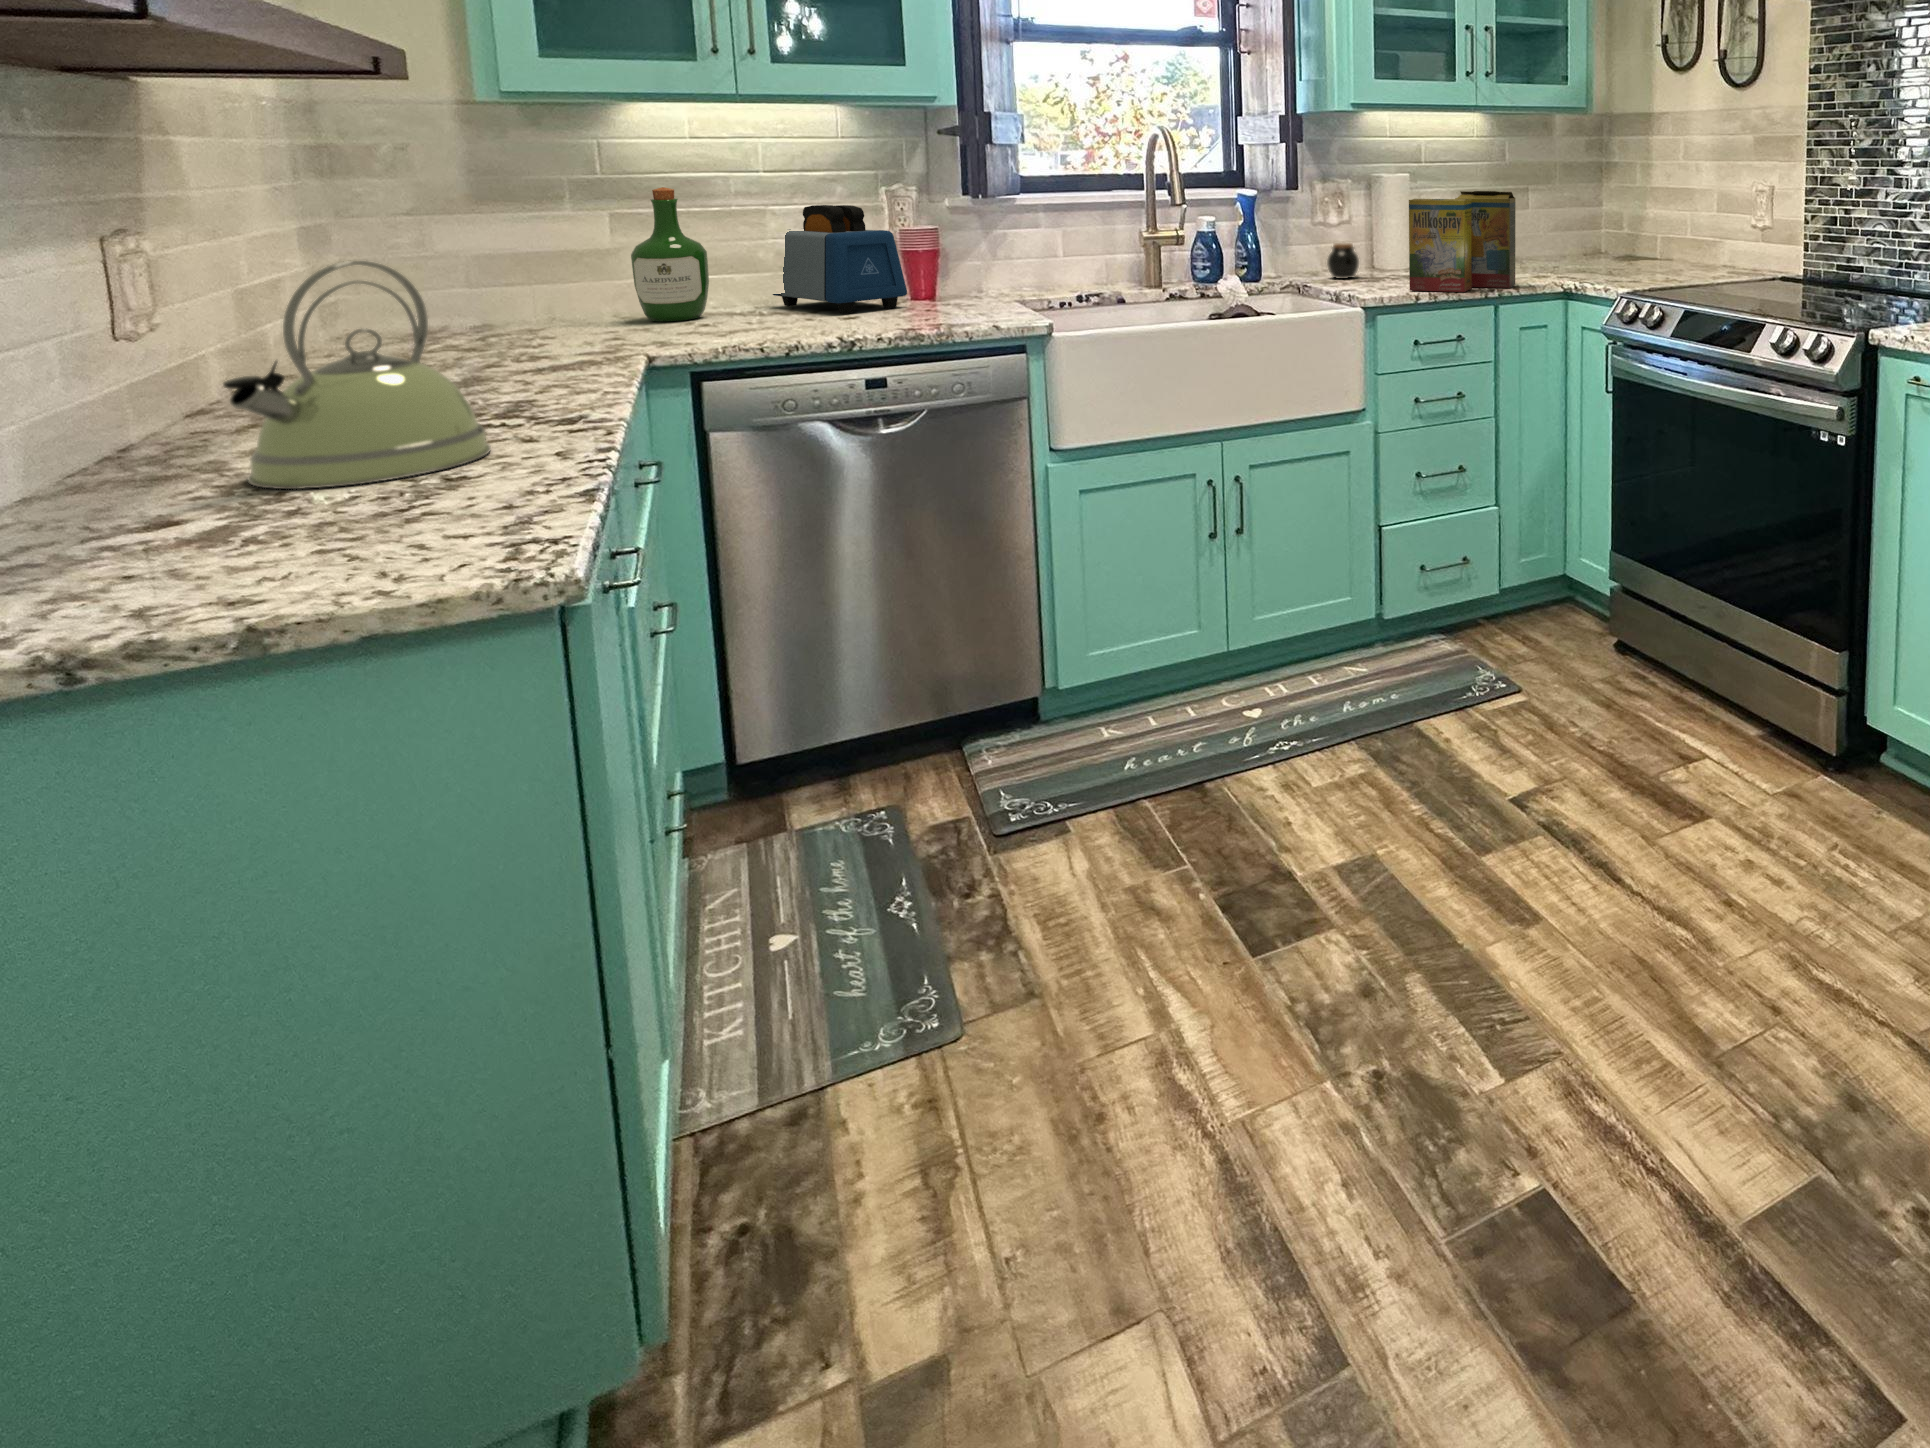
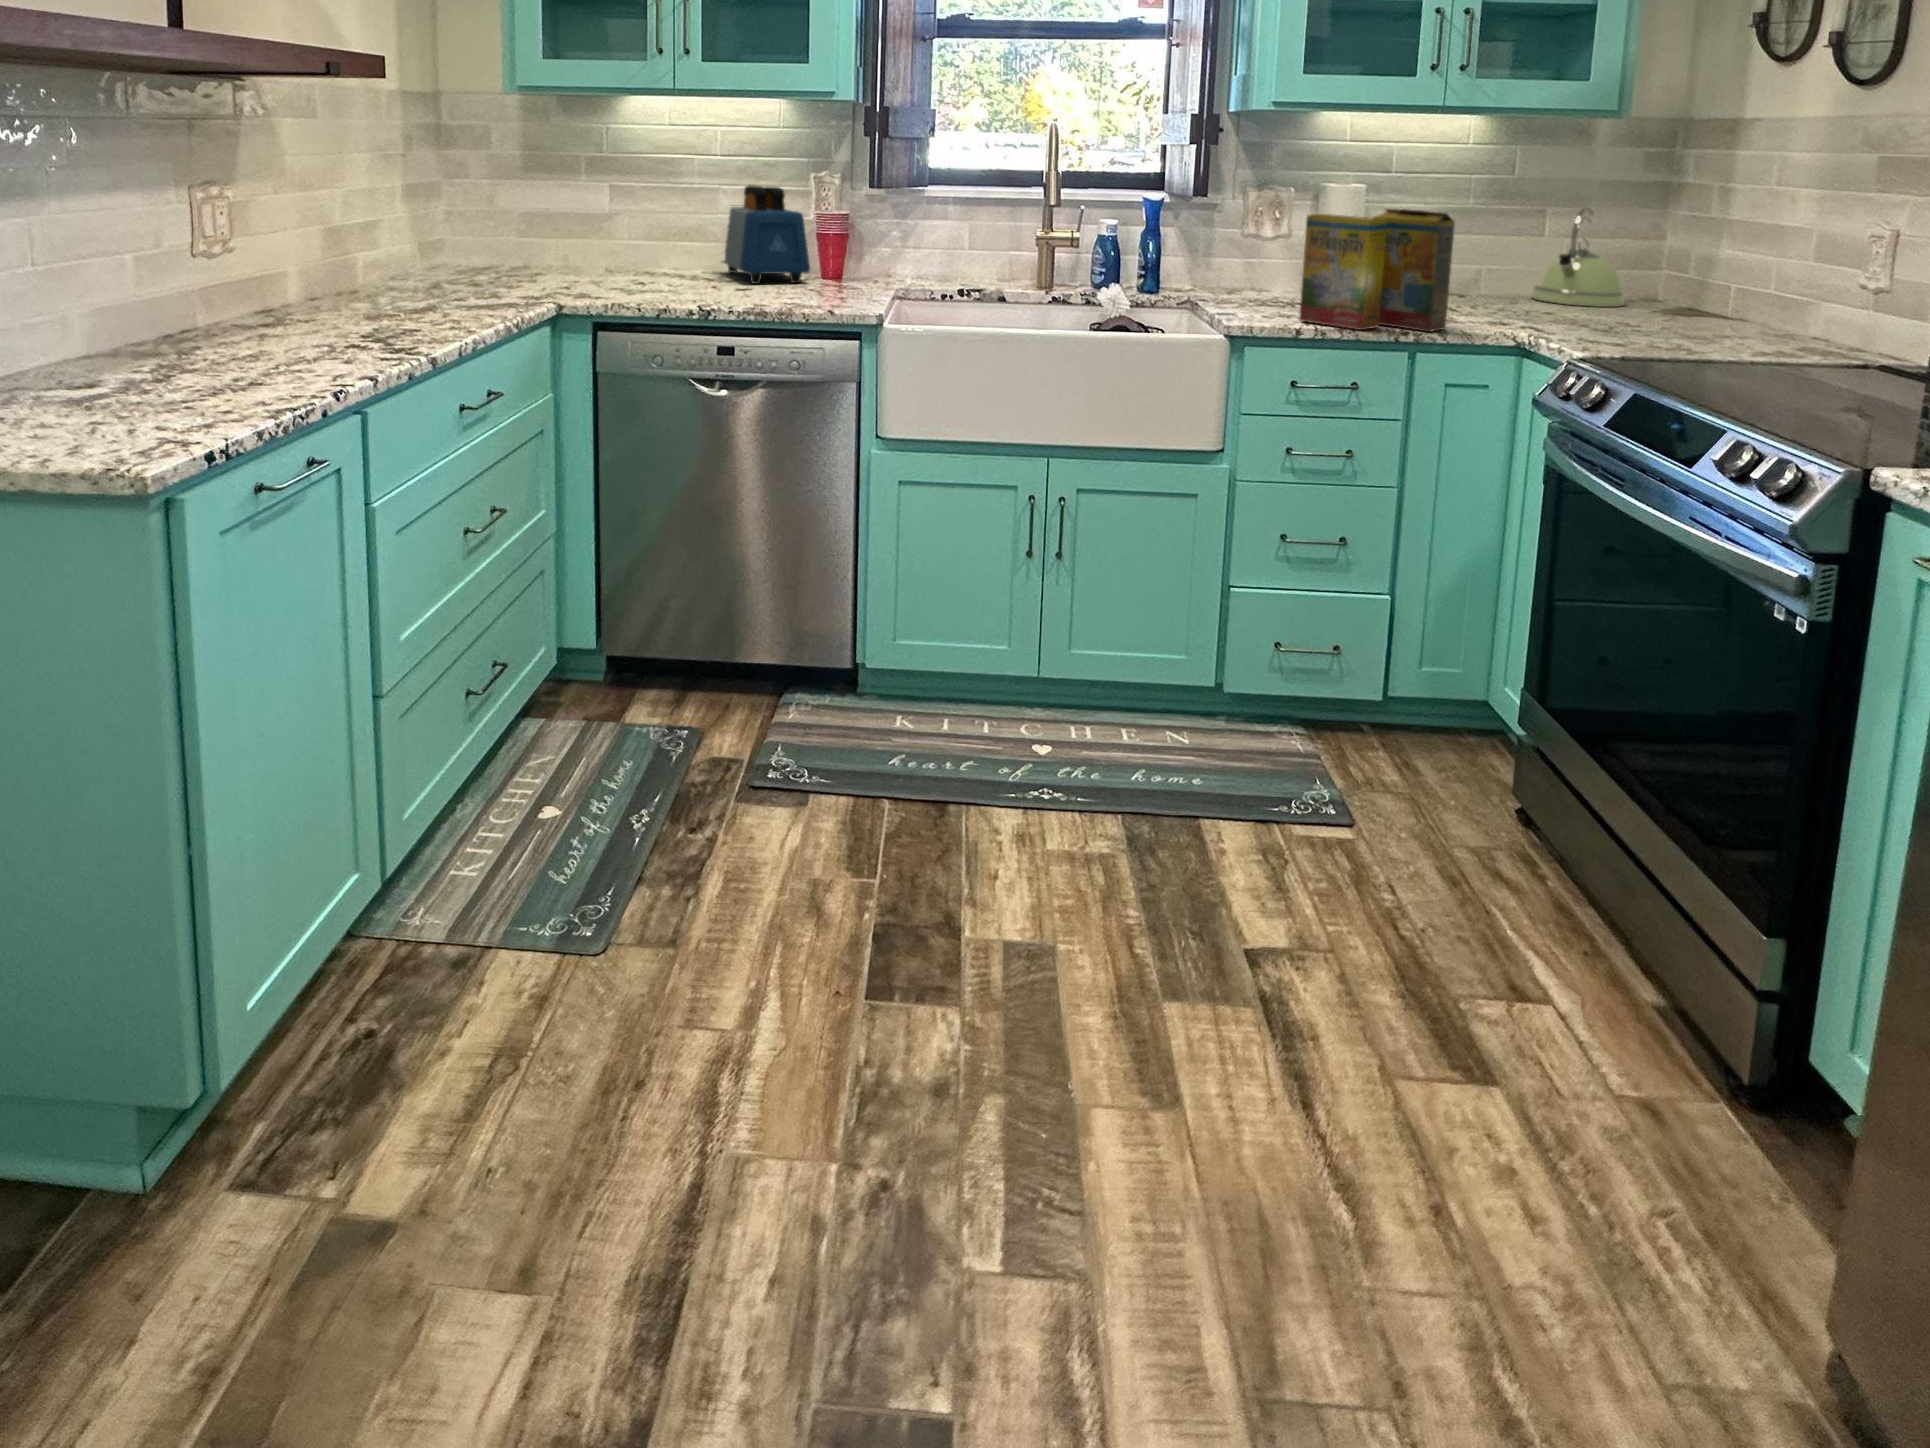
wine bottle: present [631,187,709,322] -> none [610,164,666,276]
jar: present [1327,243,1359,279] -> none [1241,258,1279,300]
kettle: present [223,261,491,489] -> present [1531,207,1624,307]

